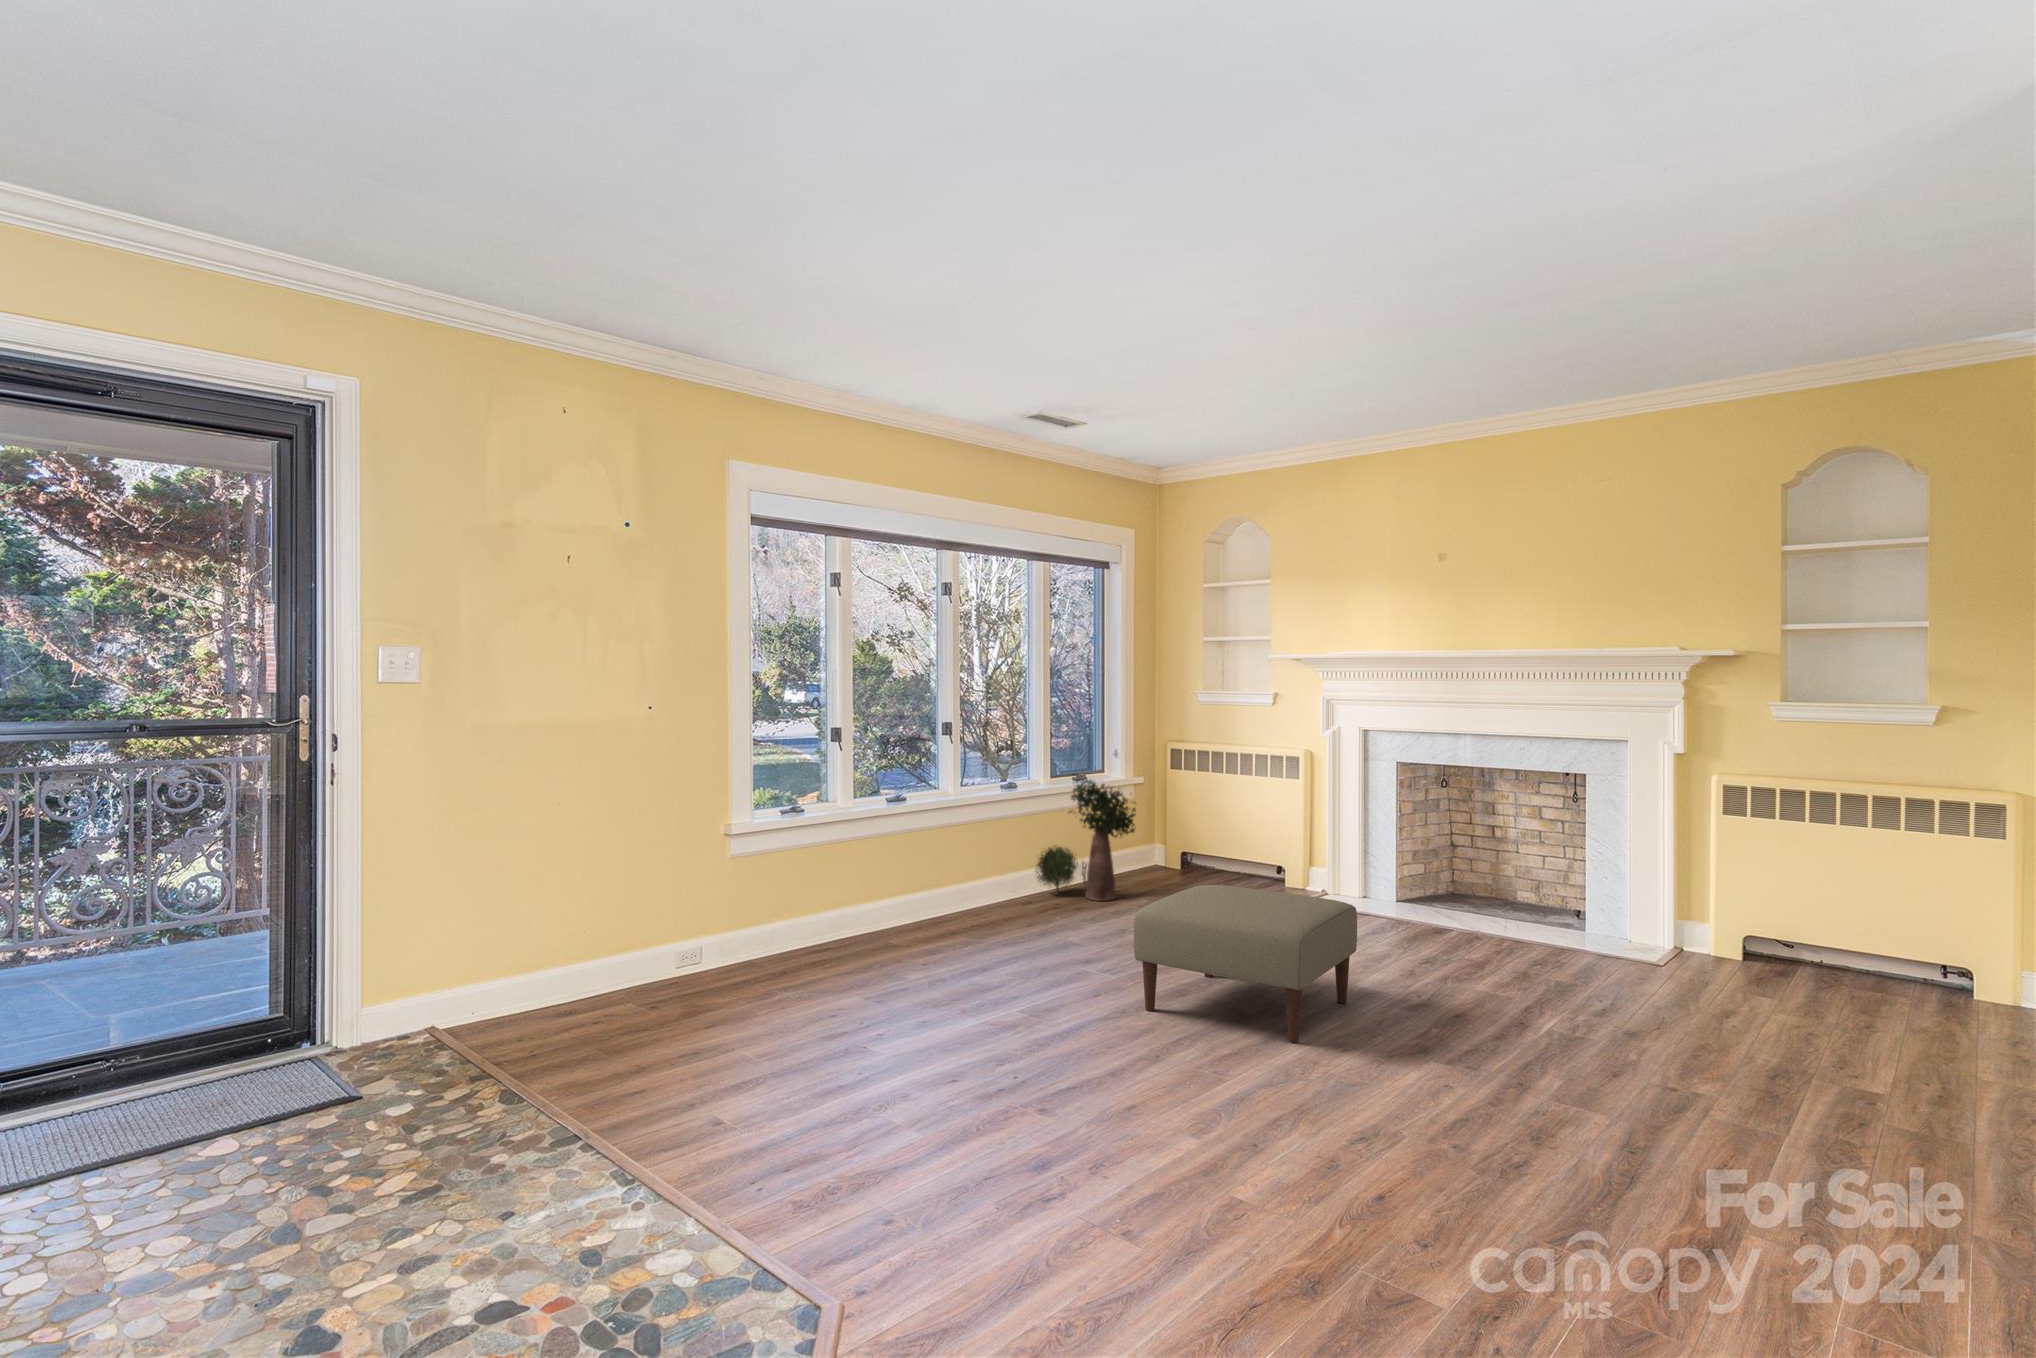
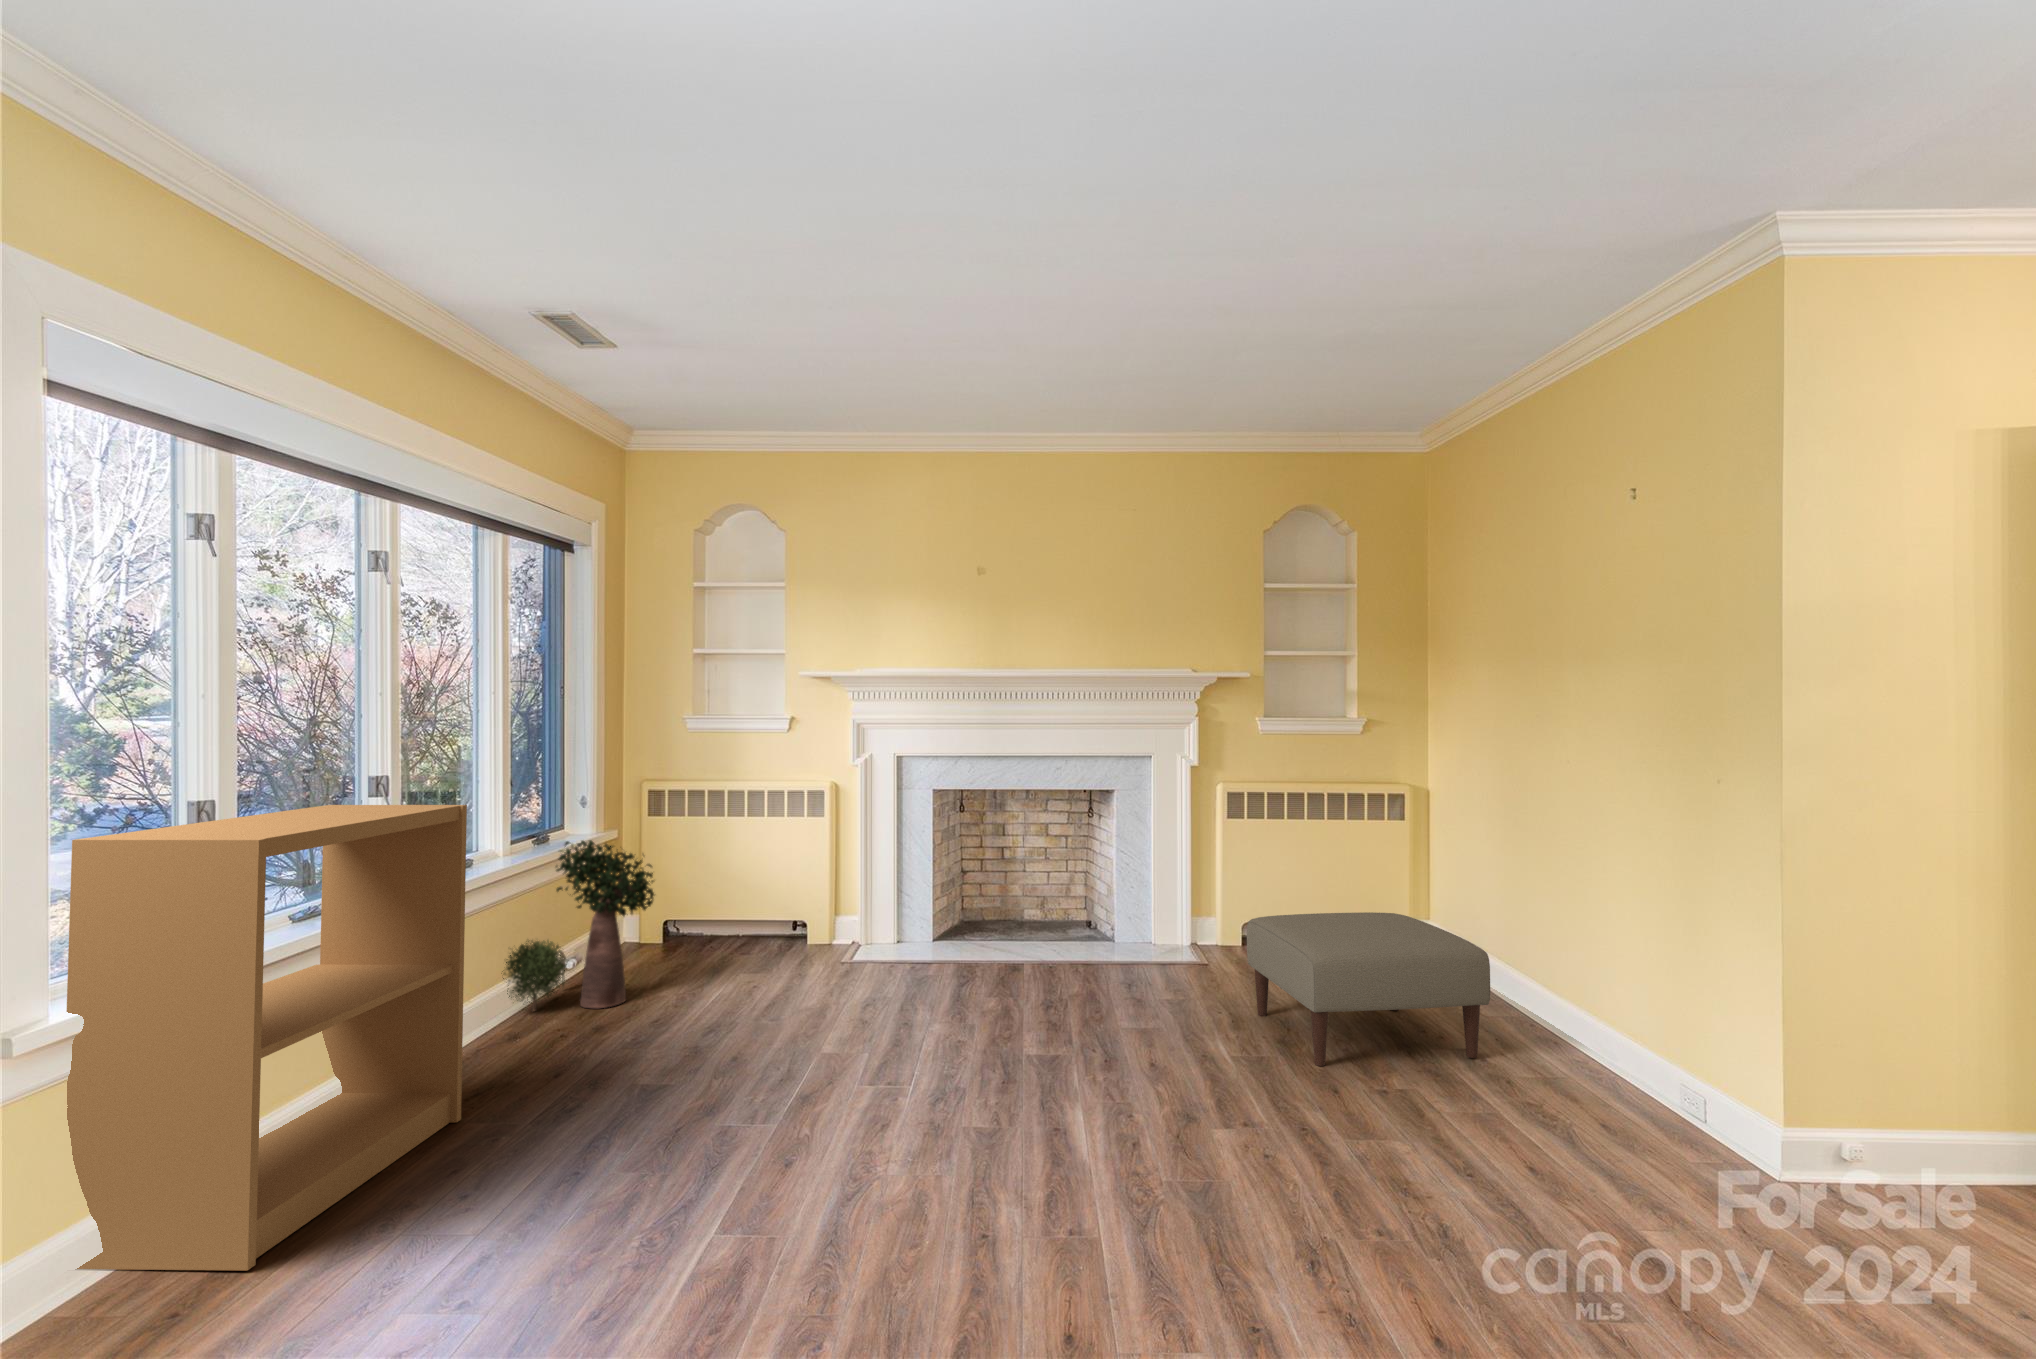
bookshelf: none [791,741,973,968] -> present [67,805,467,1270]
ottoman: present [1134,885,1357,1042] -> present [1247,912,1490,1066]

